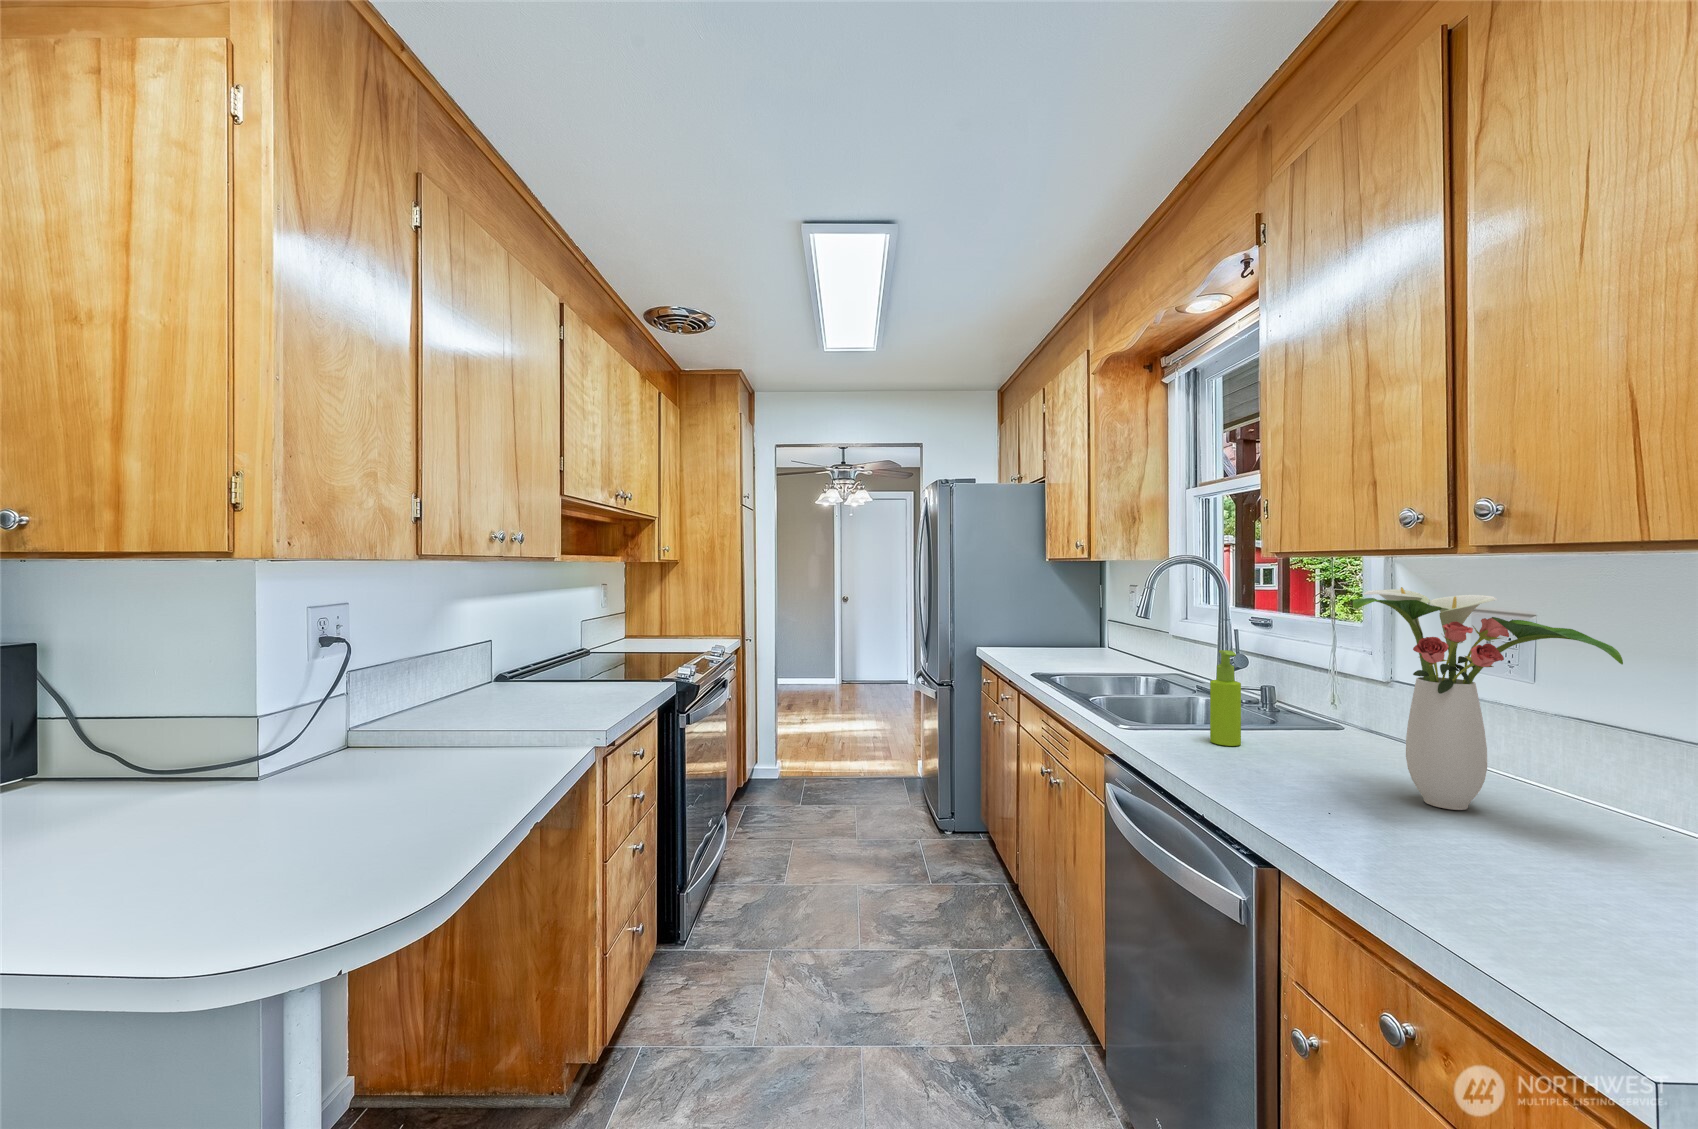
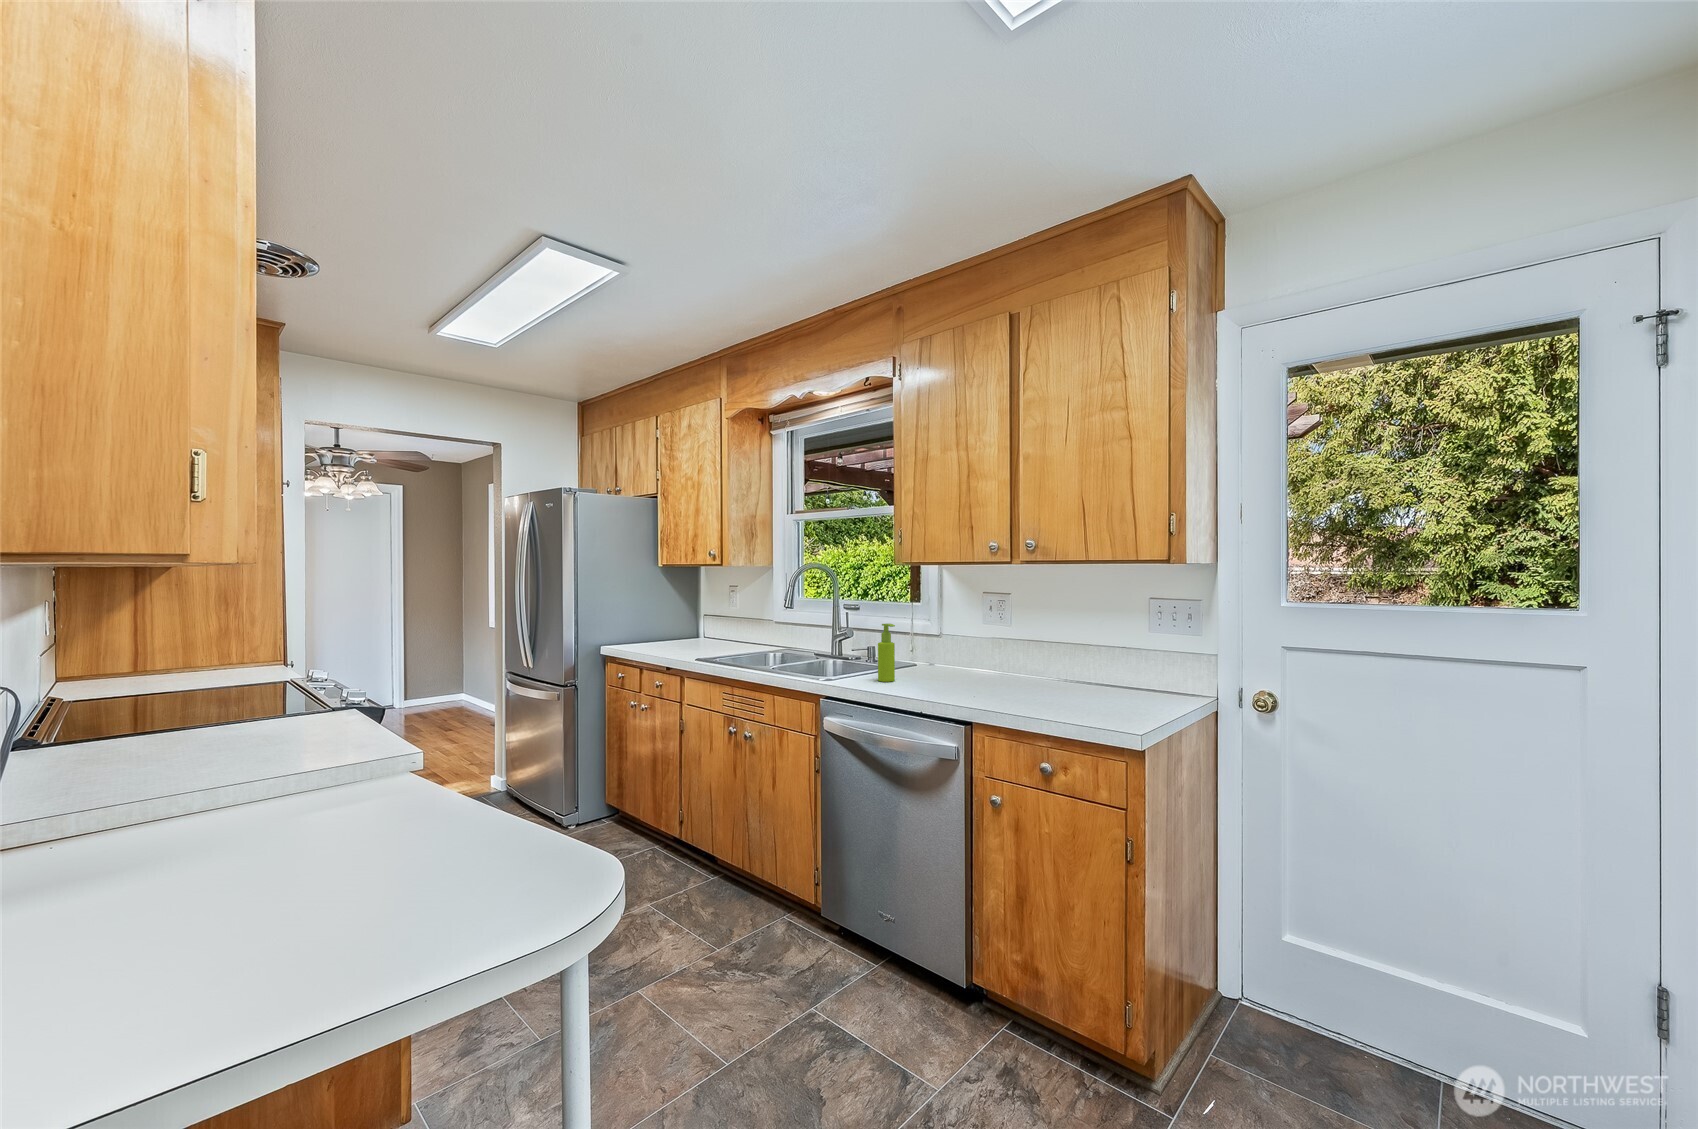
flower arrangement: present [1353,587,1623,810] -> none [969,582,1070,690]

